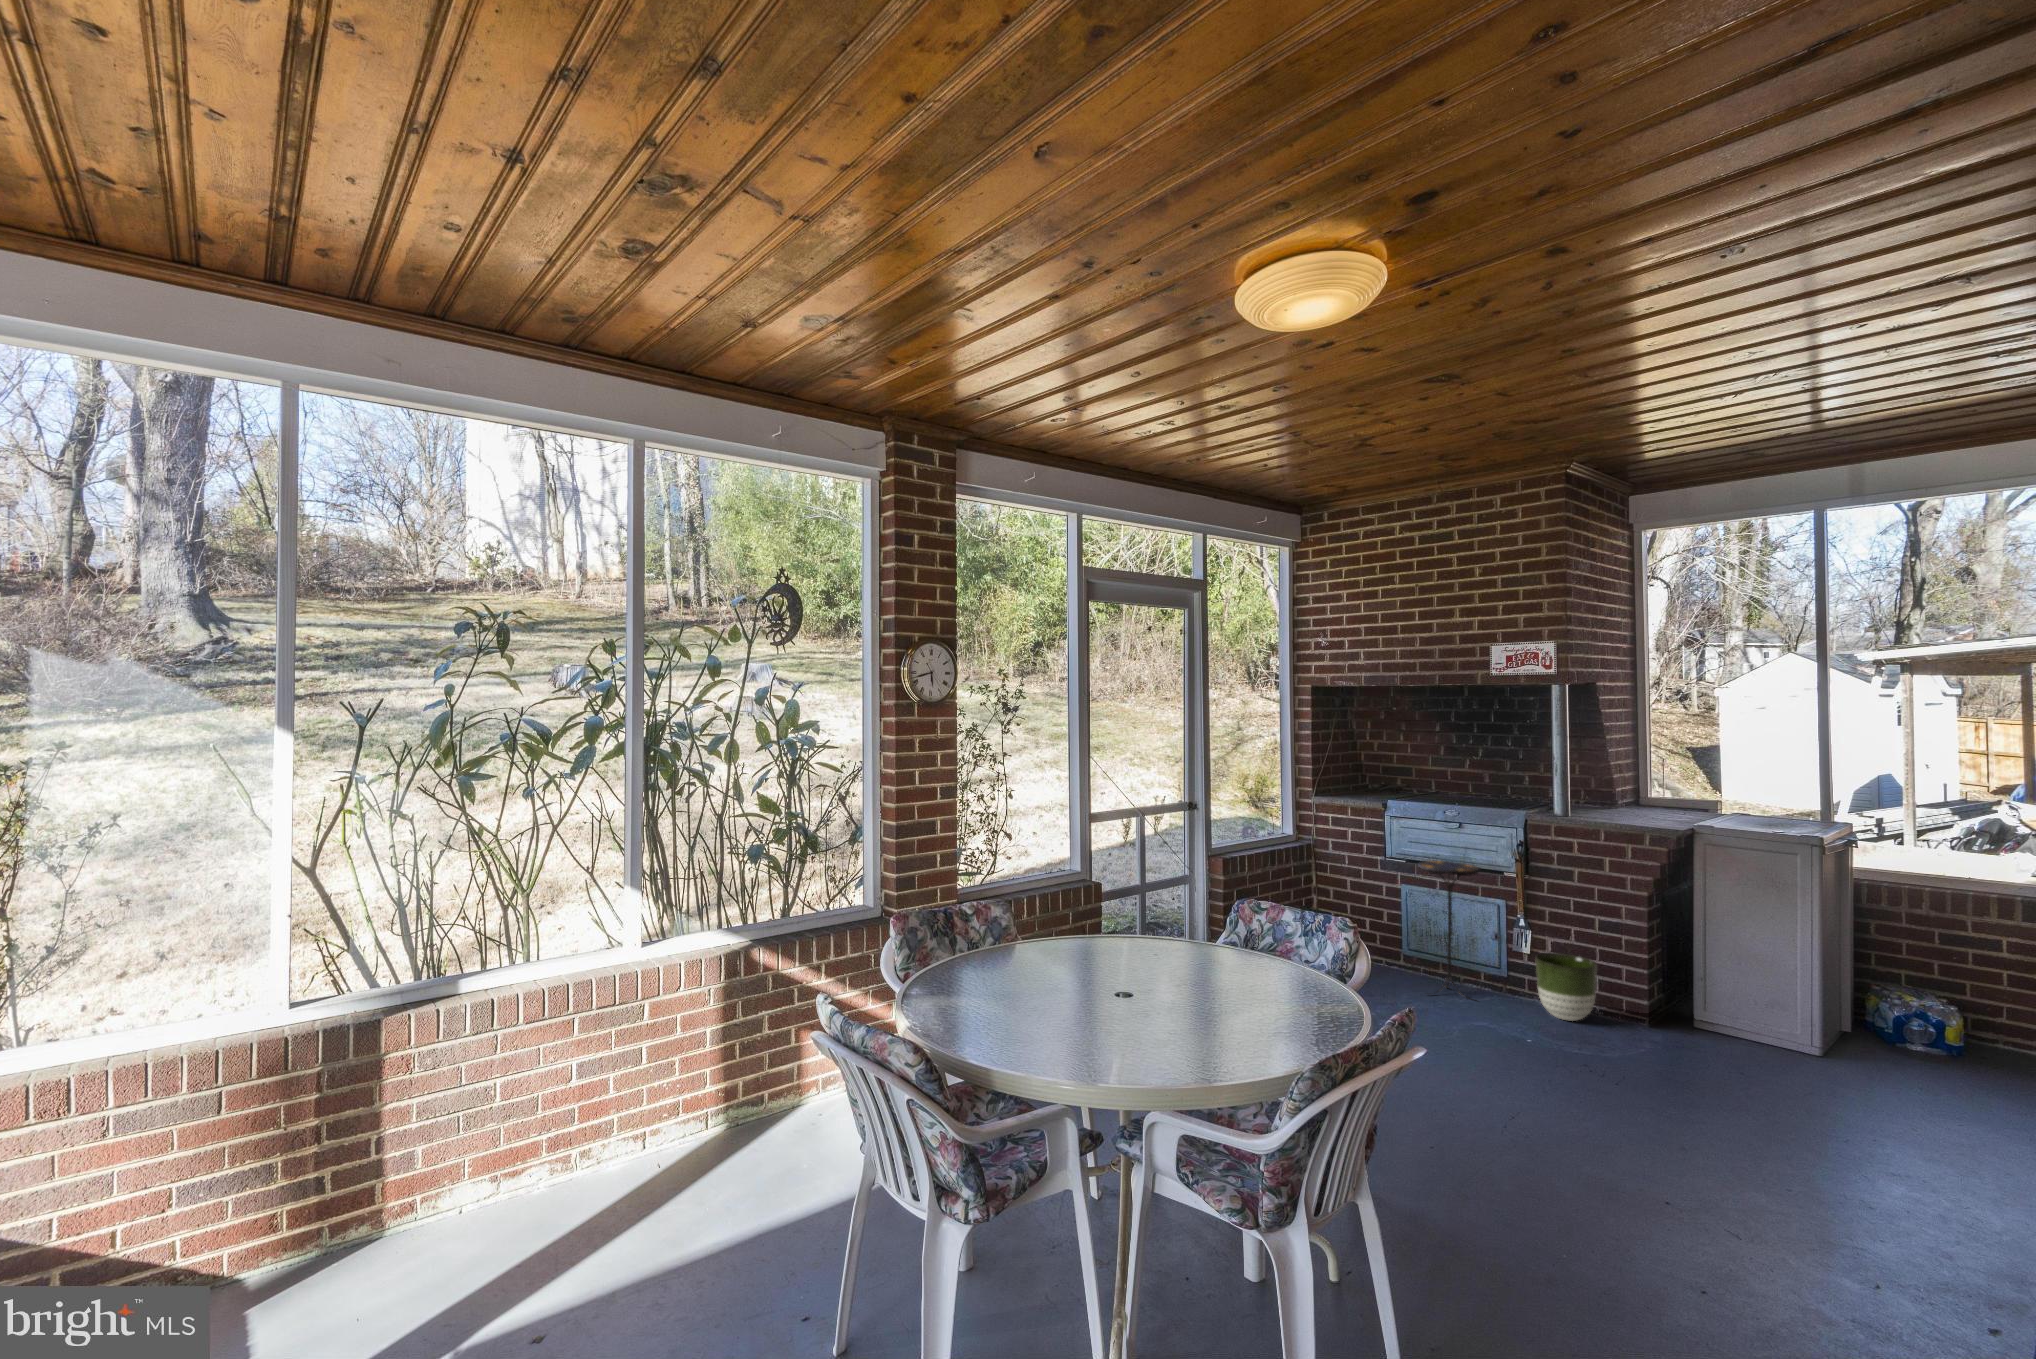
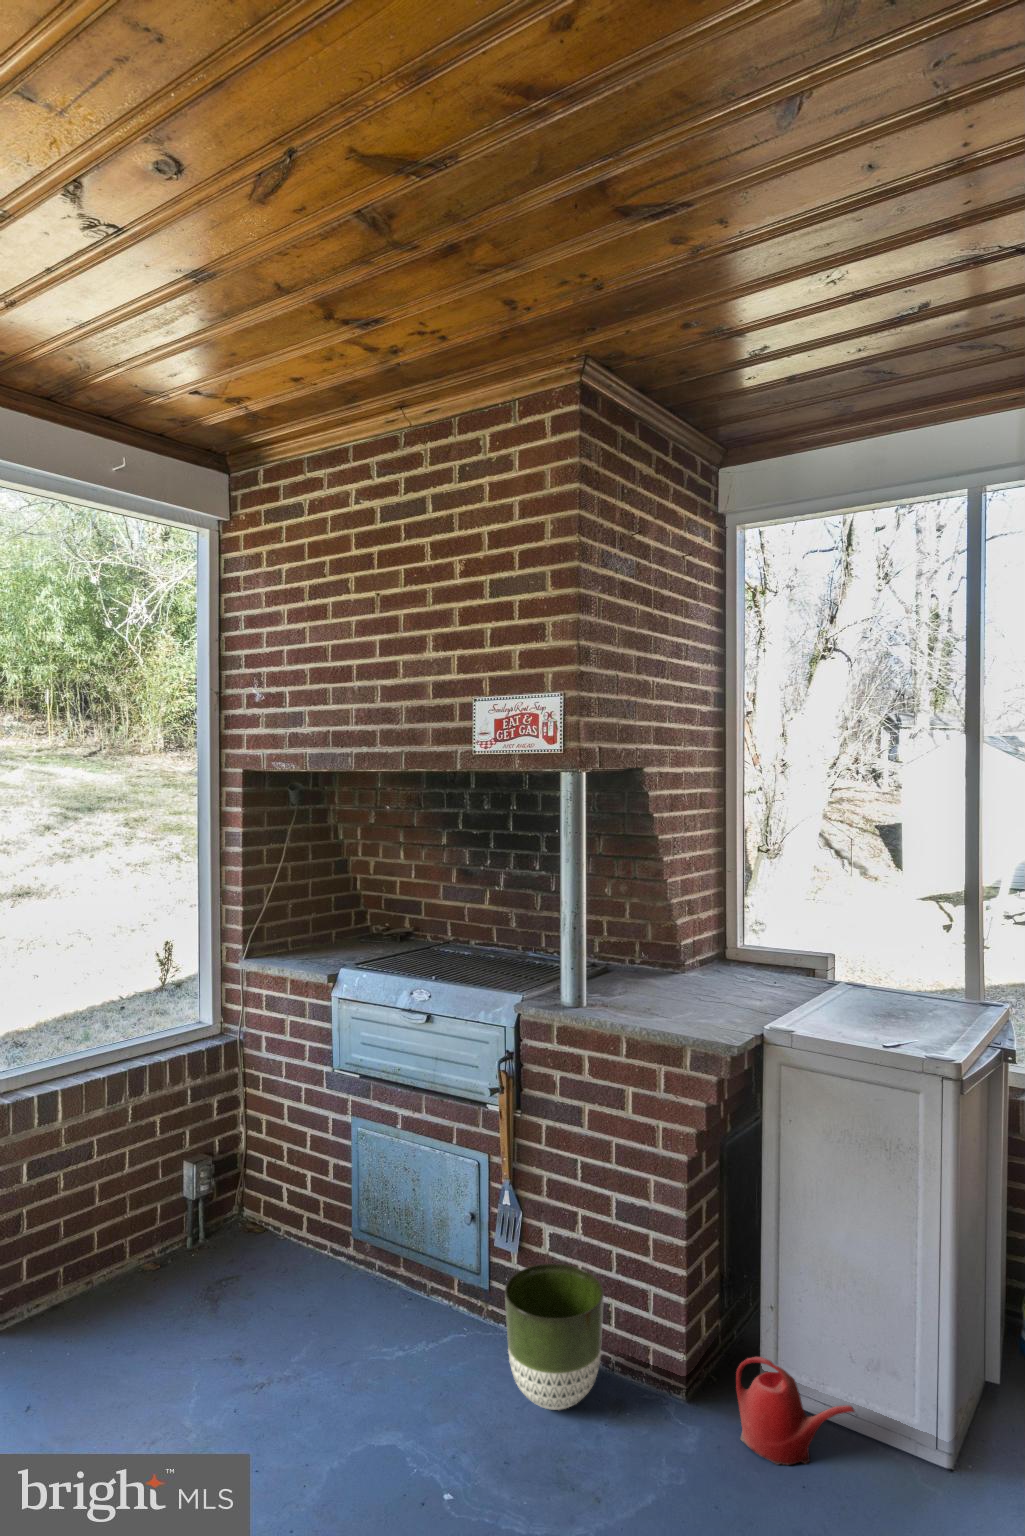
side table: present [1418,861,1481,993] -> none [335,1084,443,1355]
watering can: none [1682,994,1760,1046] -> present [736,1357,855,1465]

